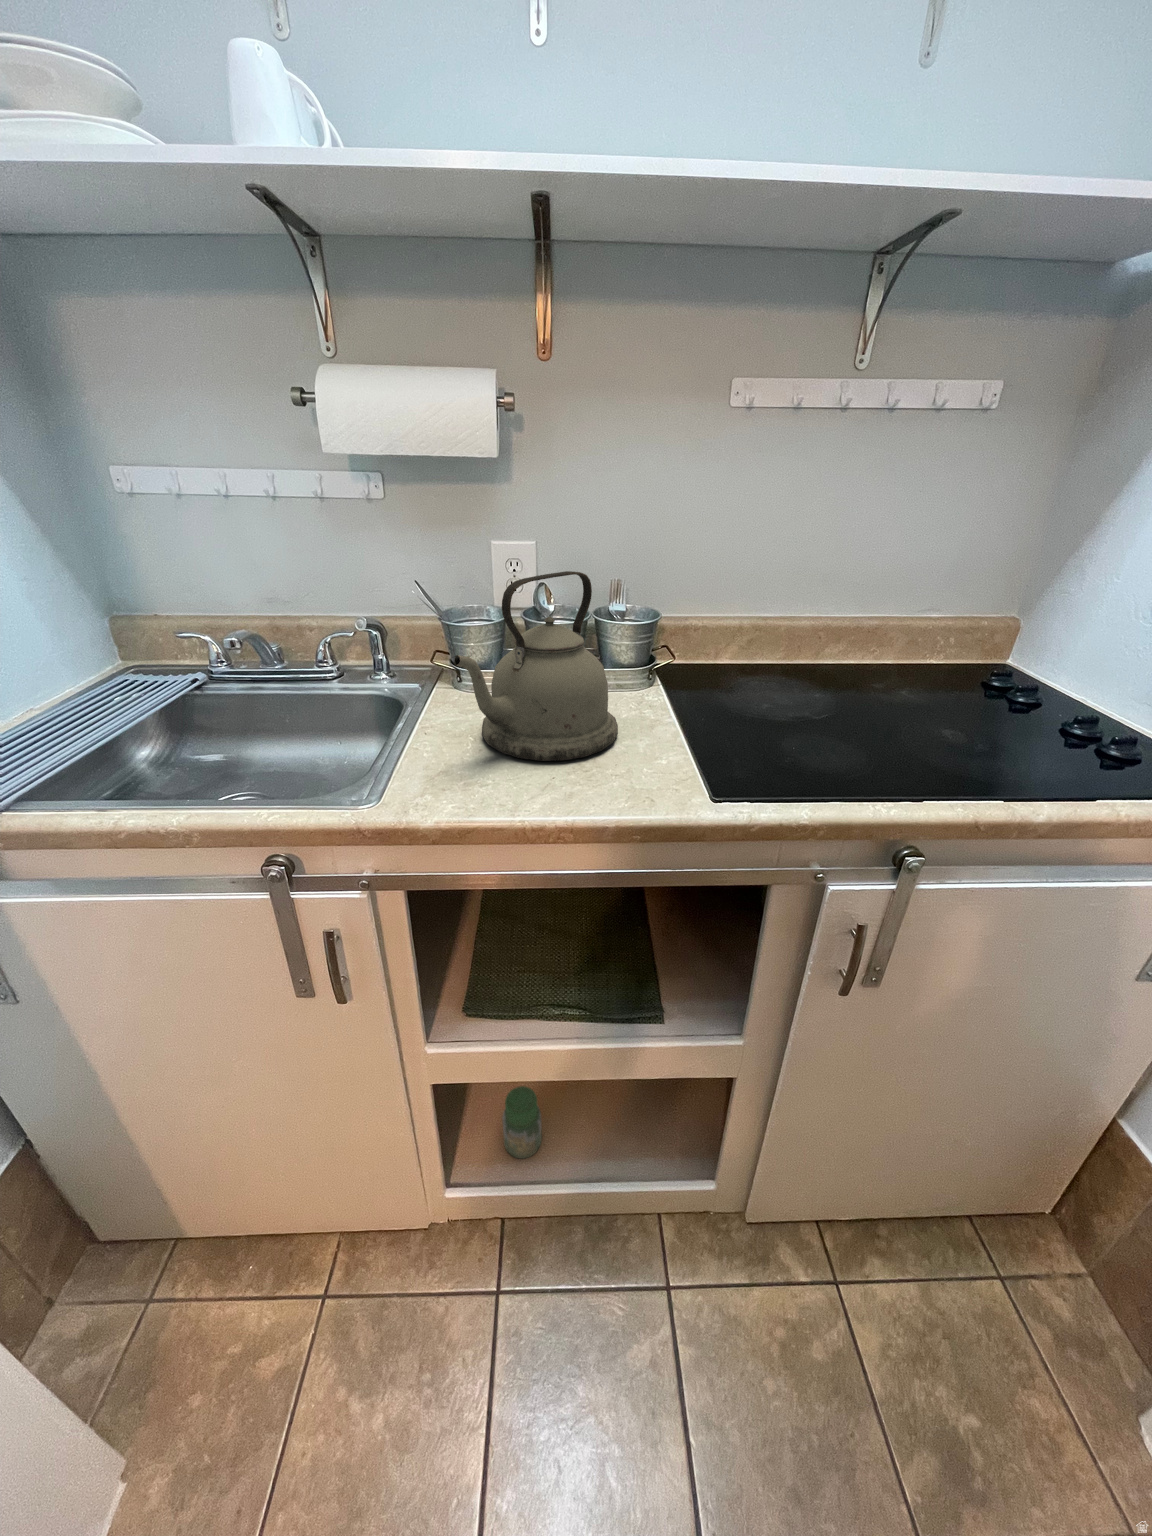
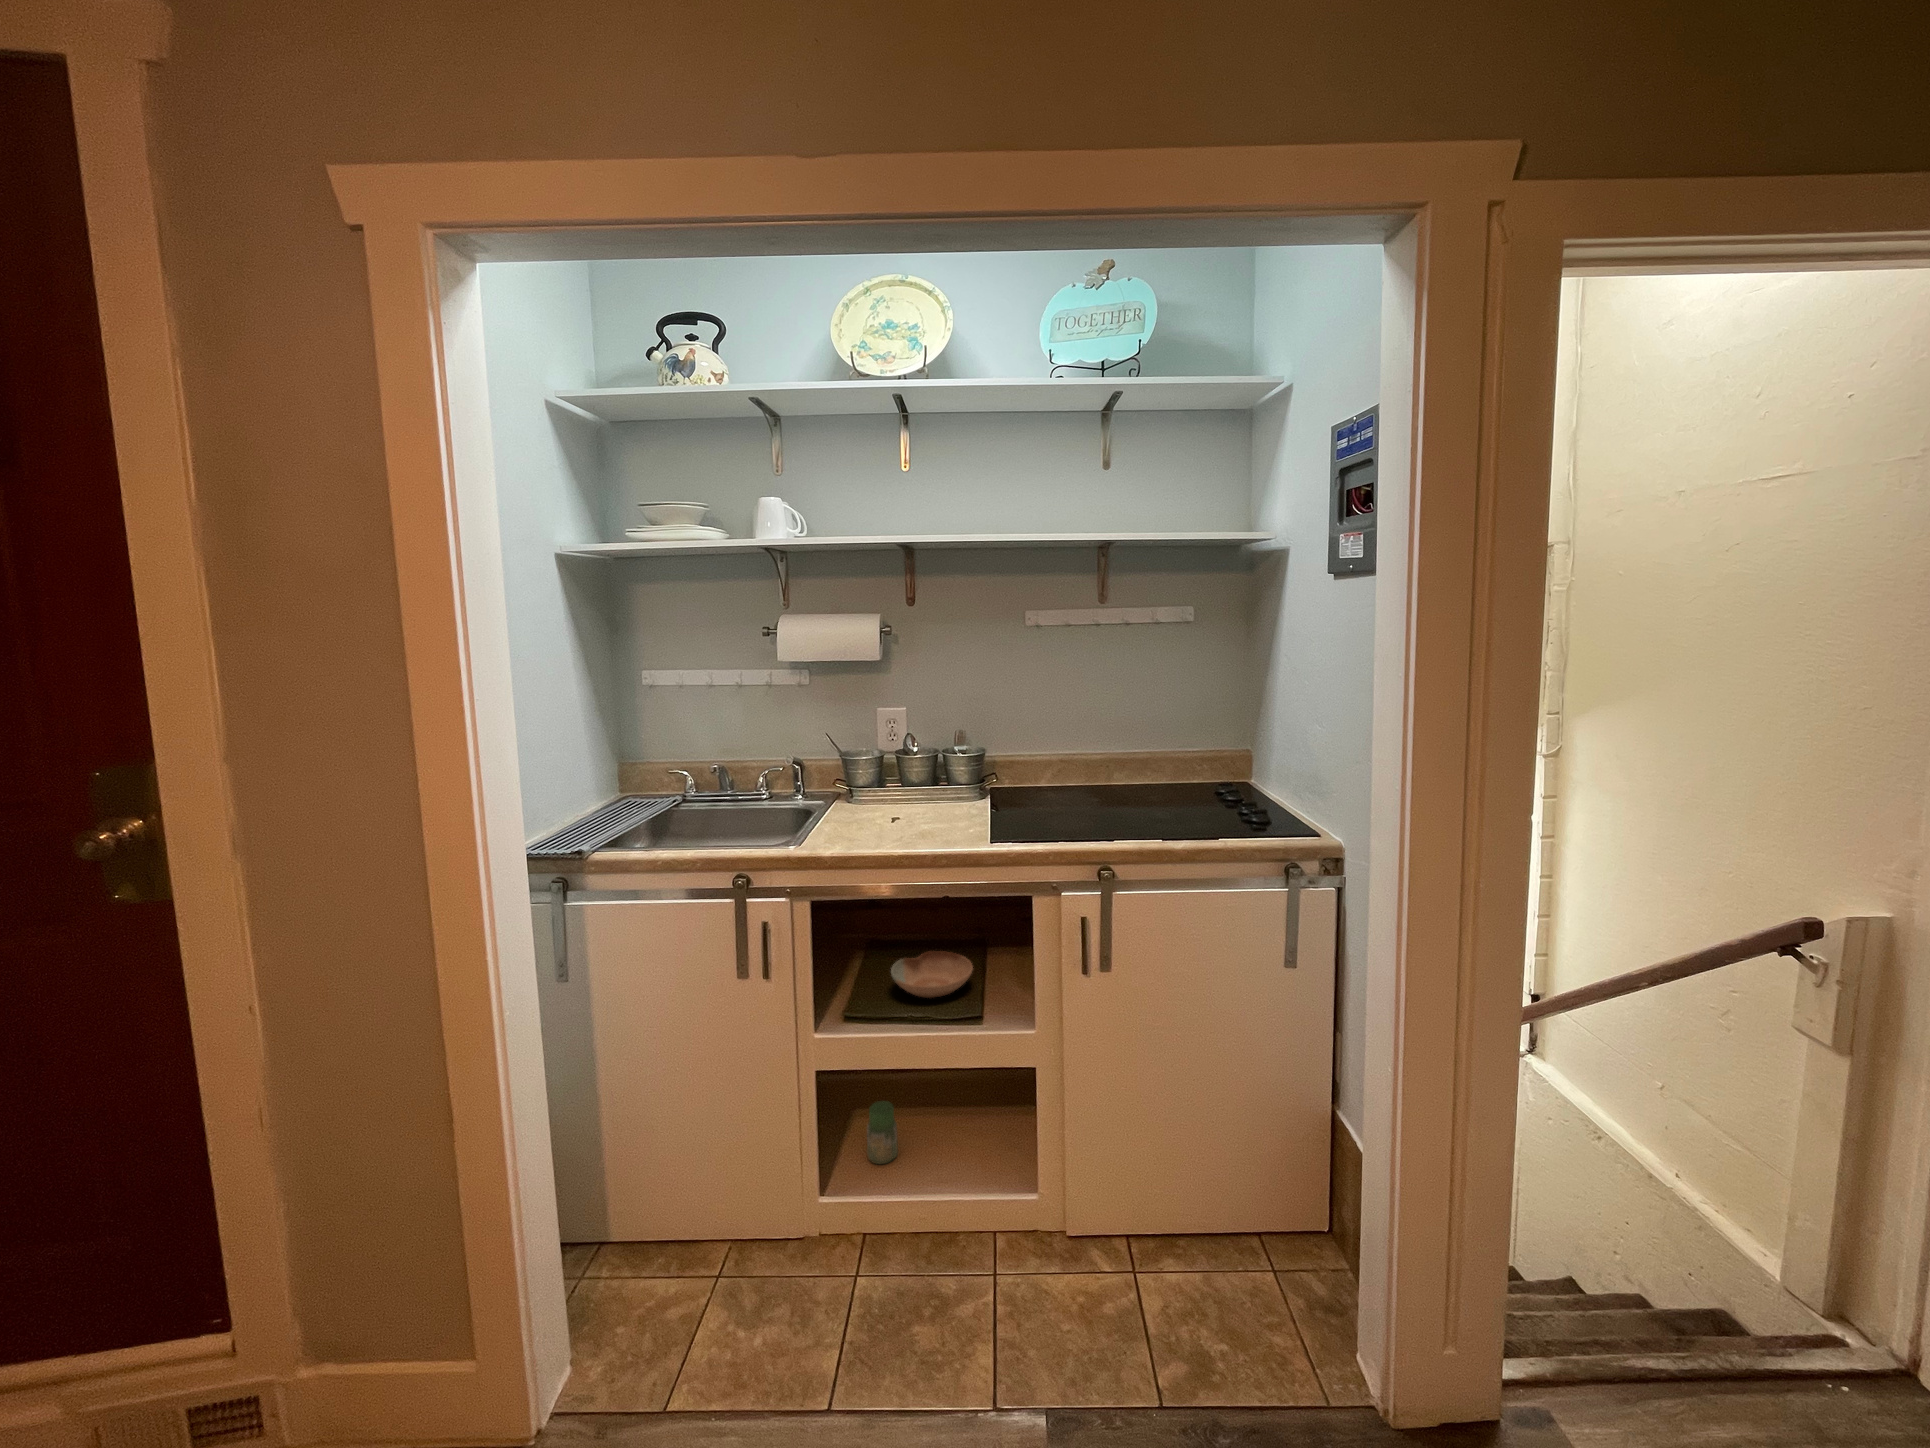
kettle: present [454,571,618,761] -> none [846,722,947,830]
bowl: none [530,899,646,983] -> present [891,951,973,998]

